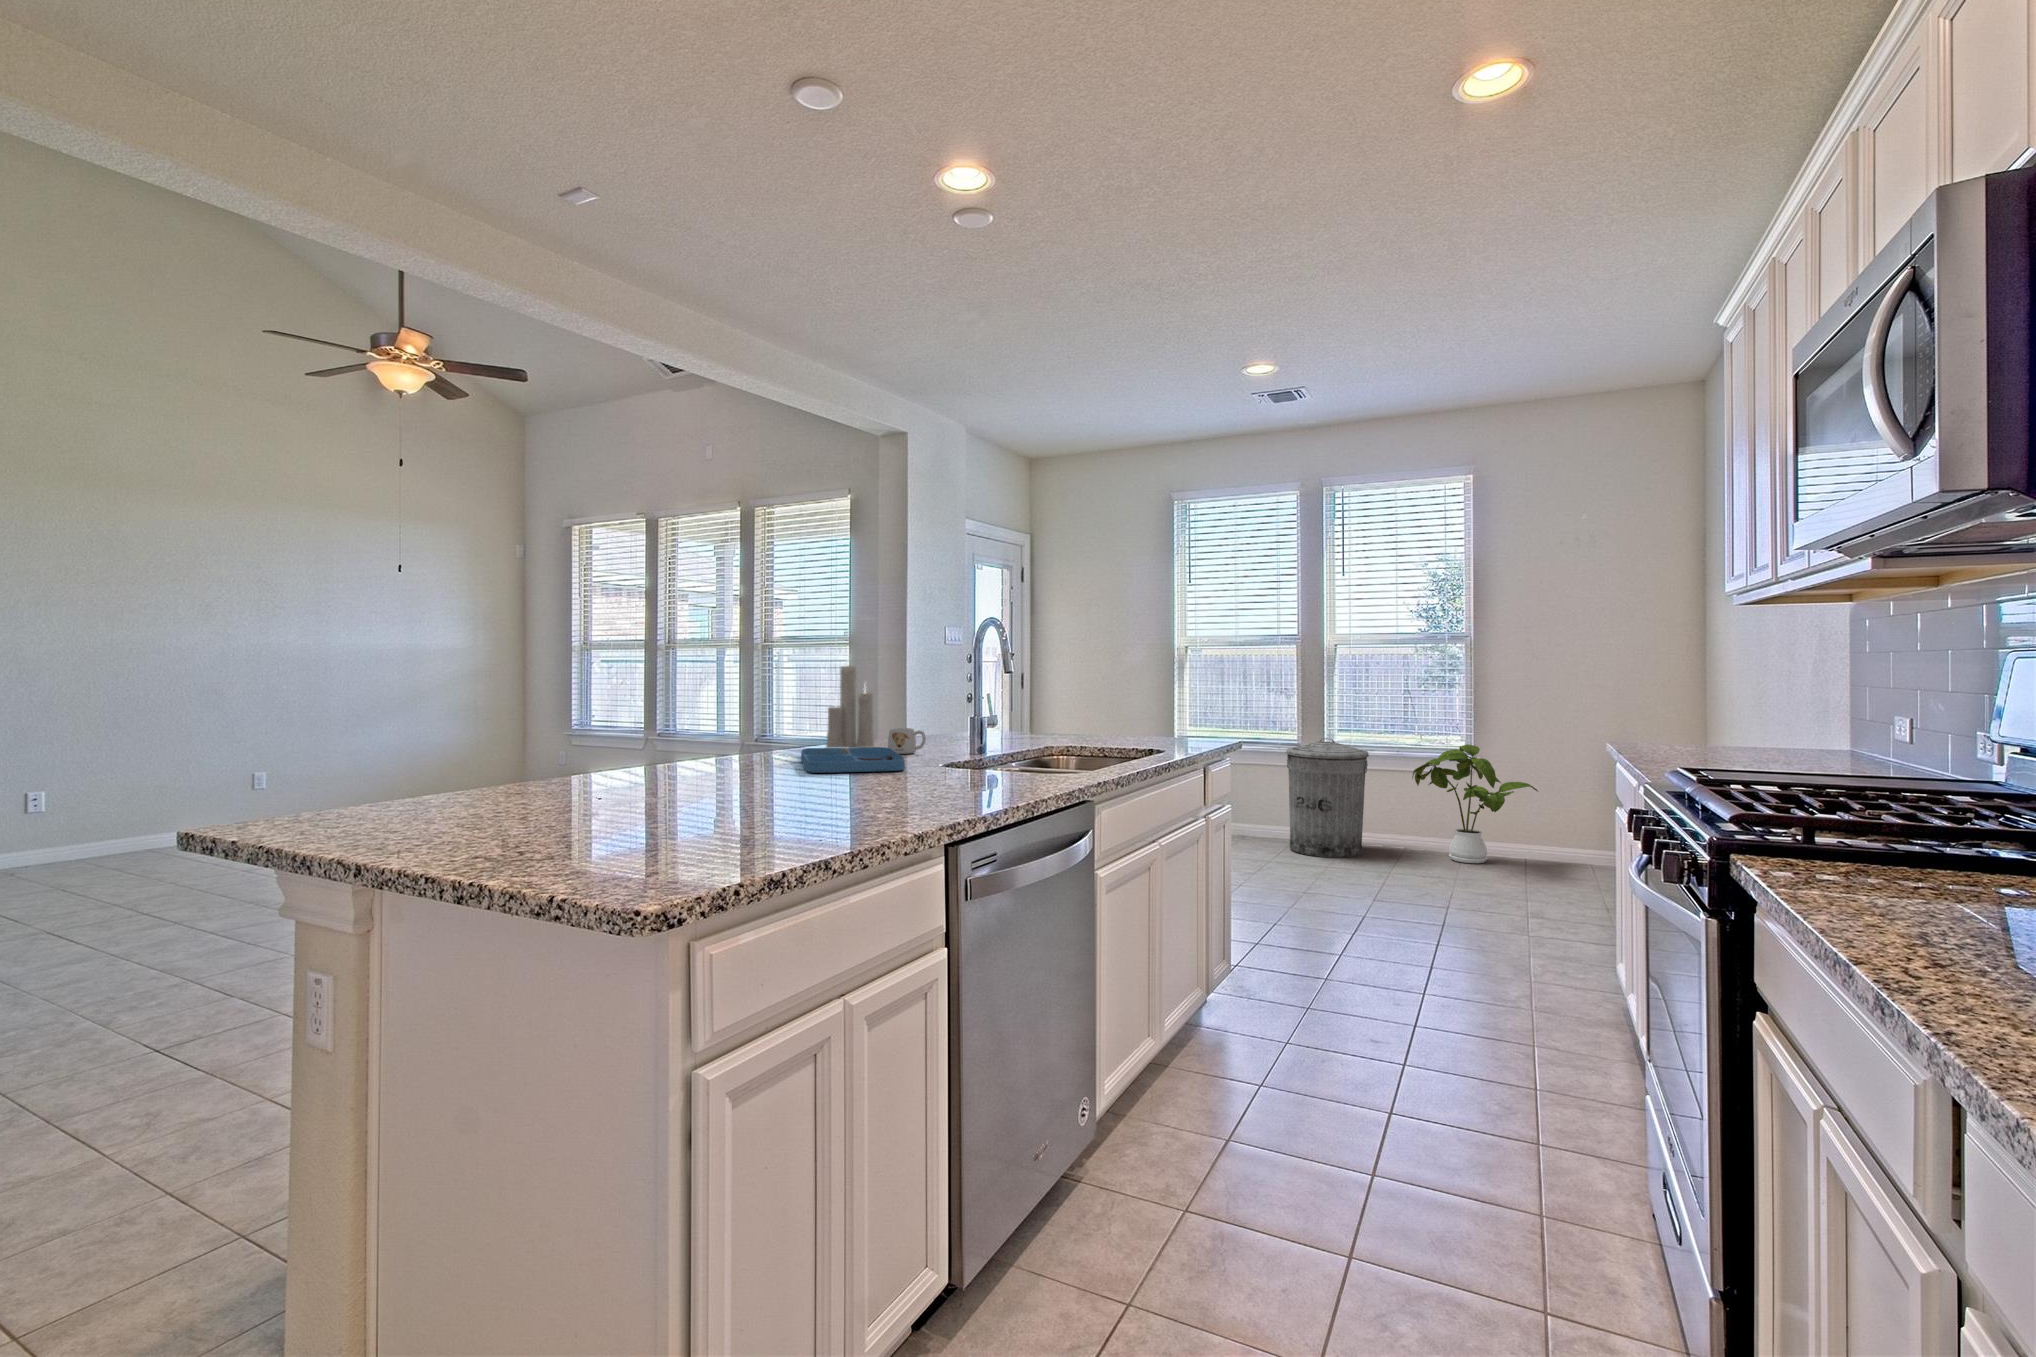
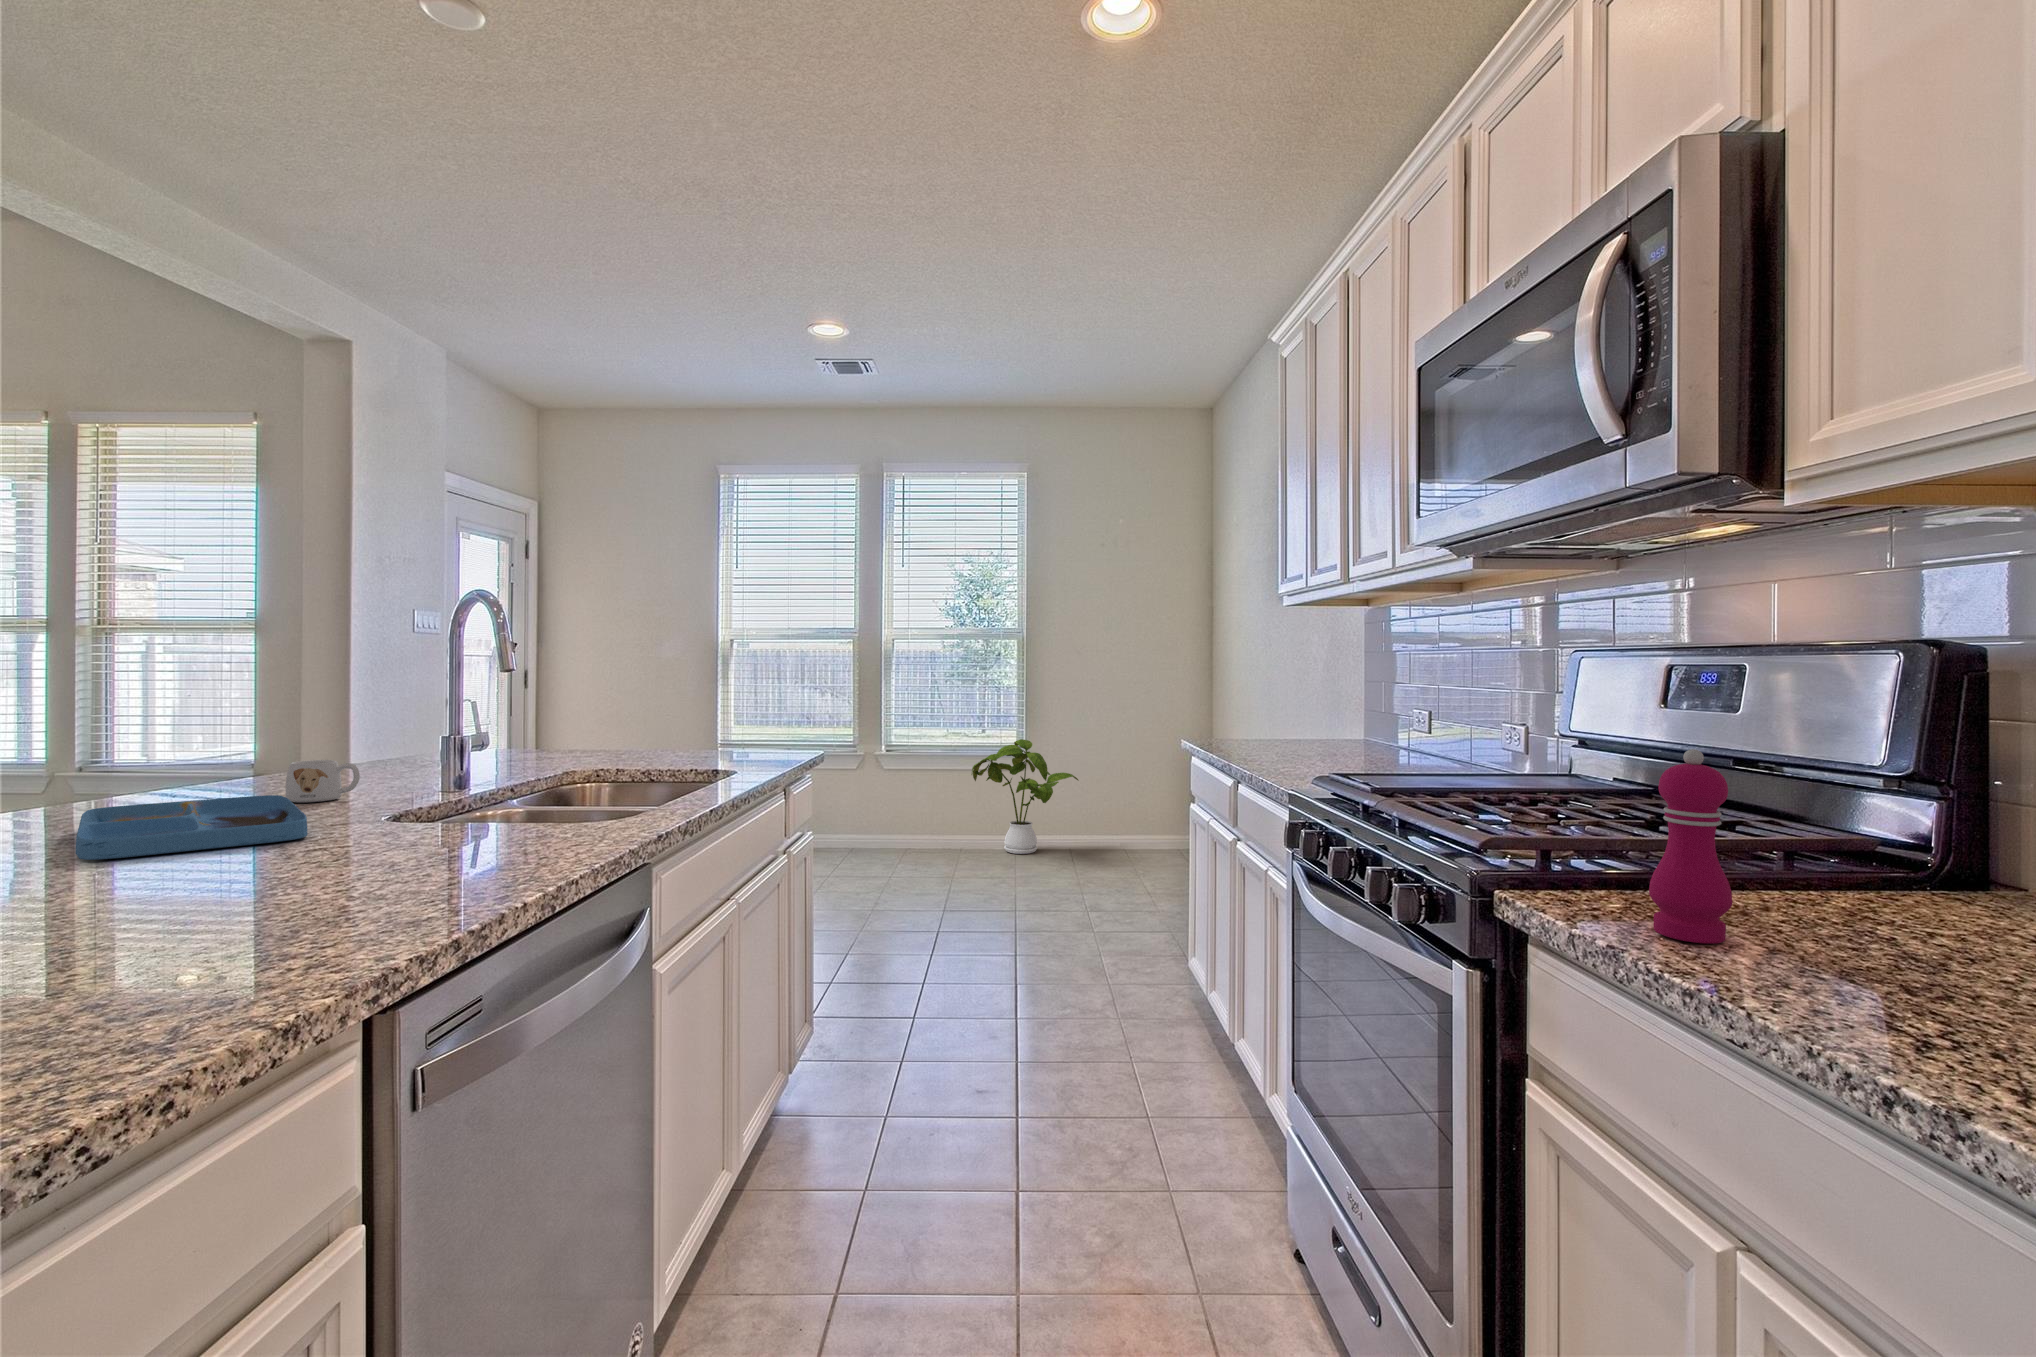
candle: present [826,665,874,748] -> none [151,634,259,806]
pepper mill: none [1886,734,1971,906] -> present [1649,749,1732,944]
trash can: present [1286,738,1369,858] -> none [848,738,931,862]

